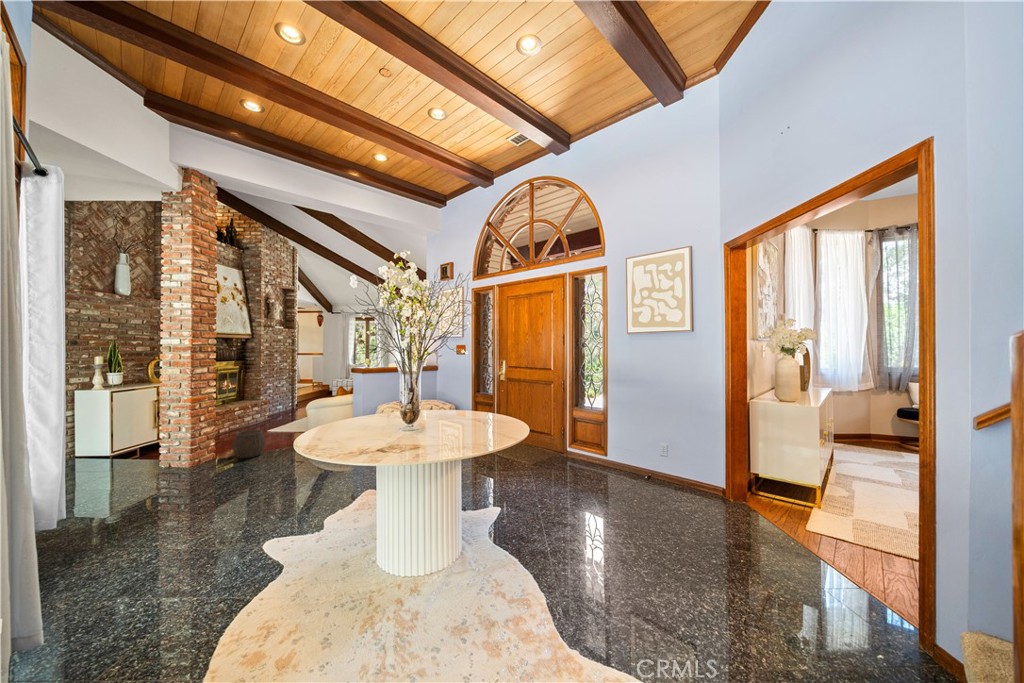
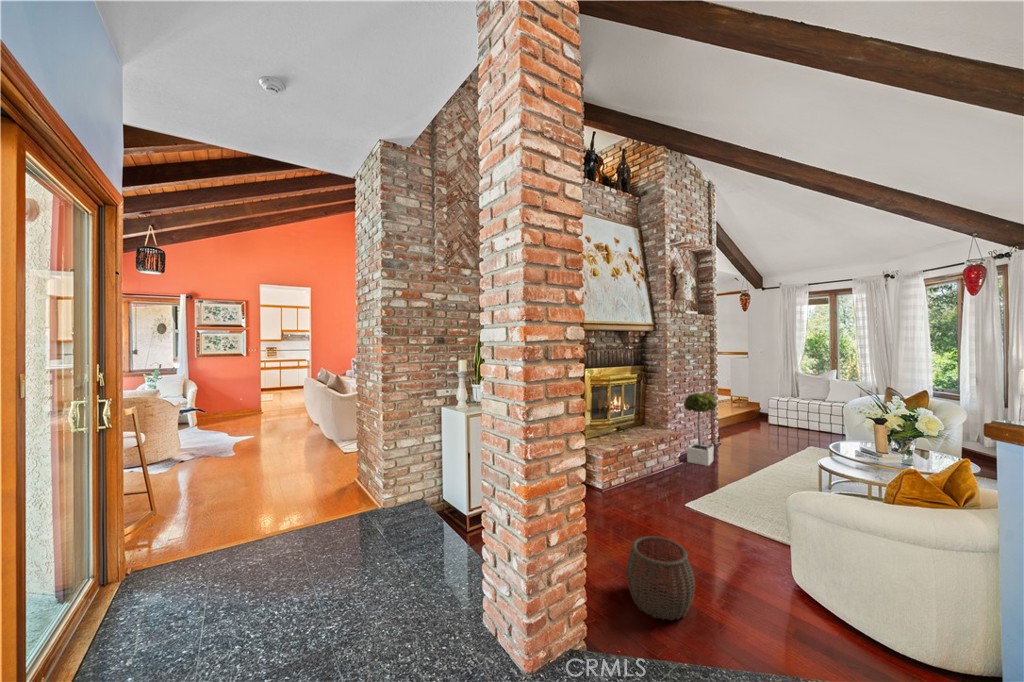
potted tree: none [272,375,293,418] -> present [684,392,717,466]

